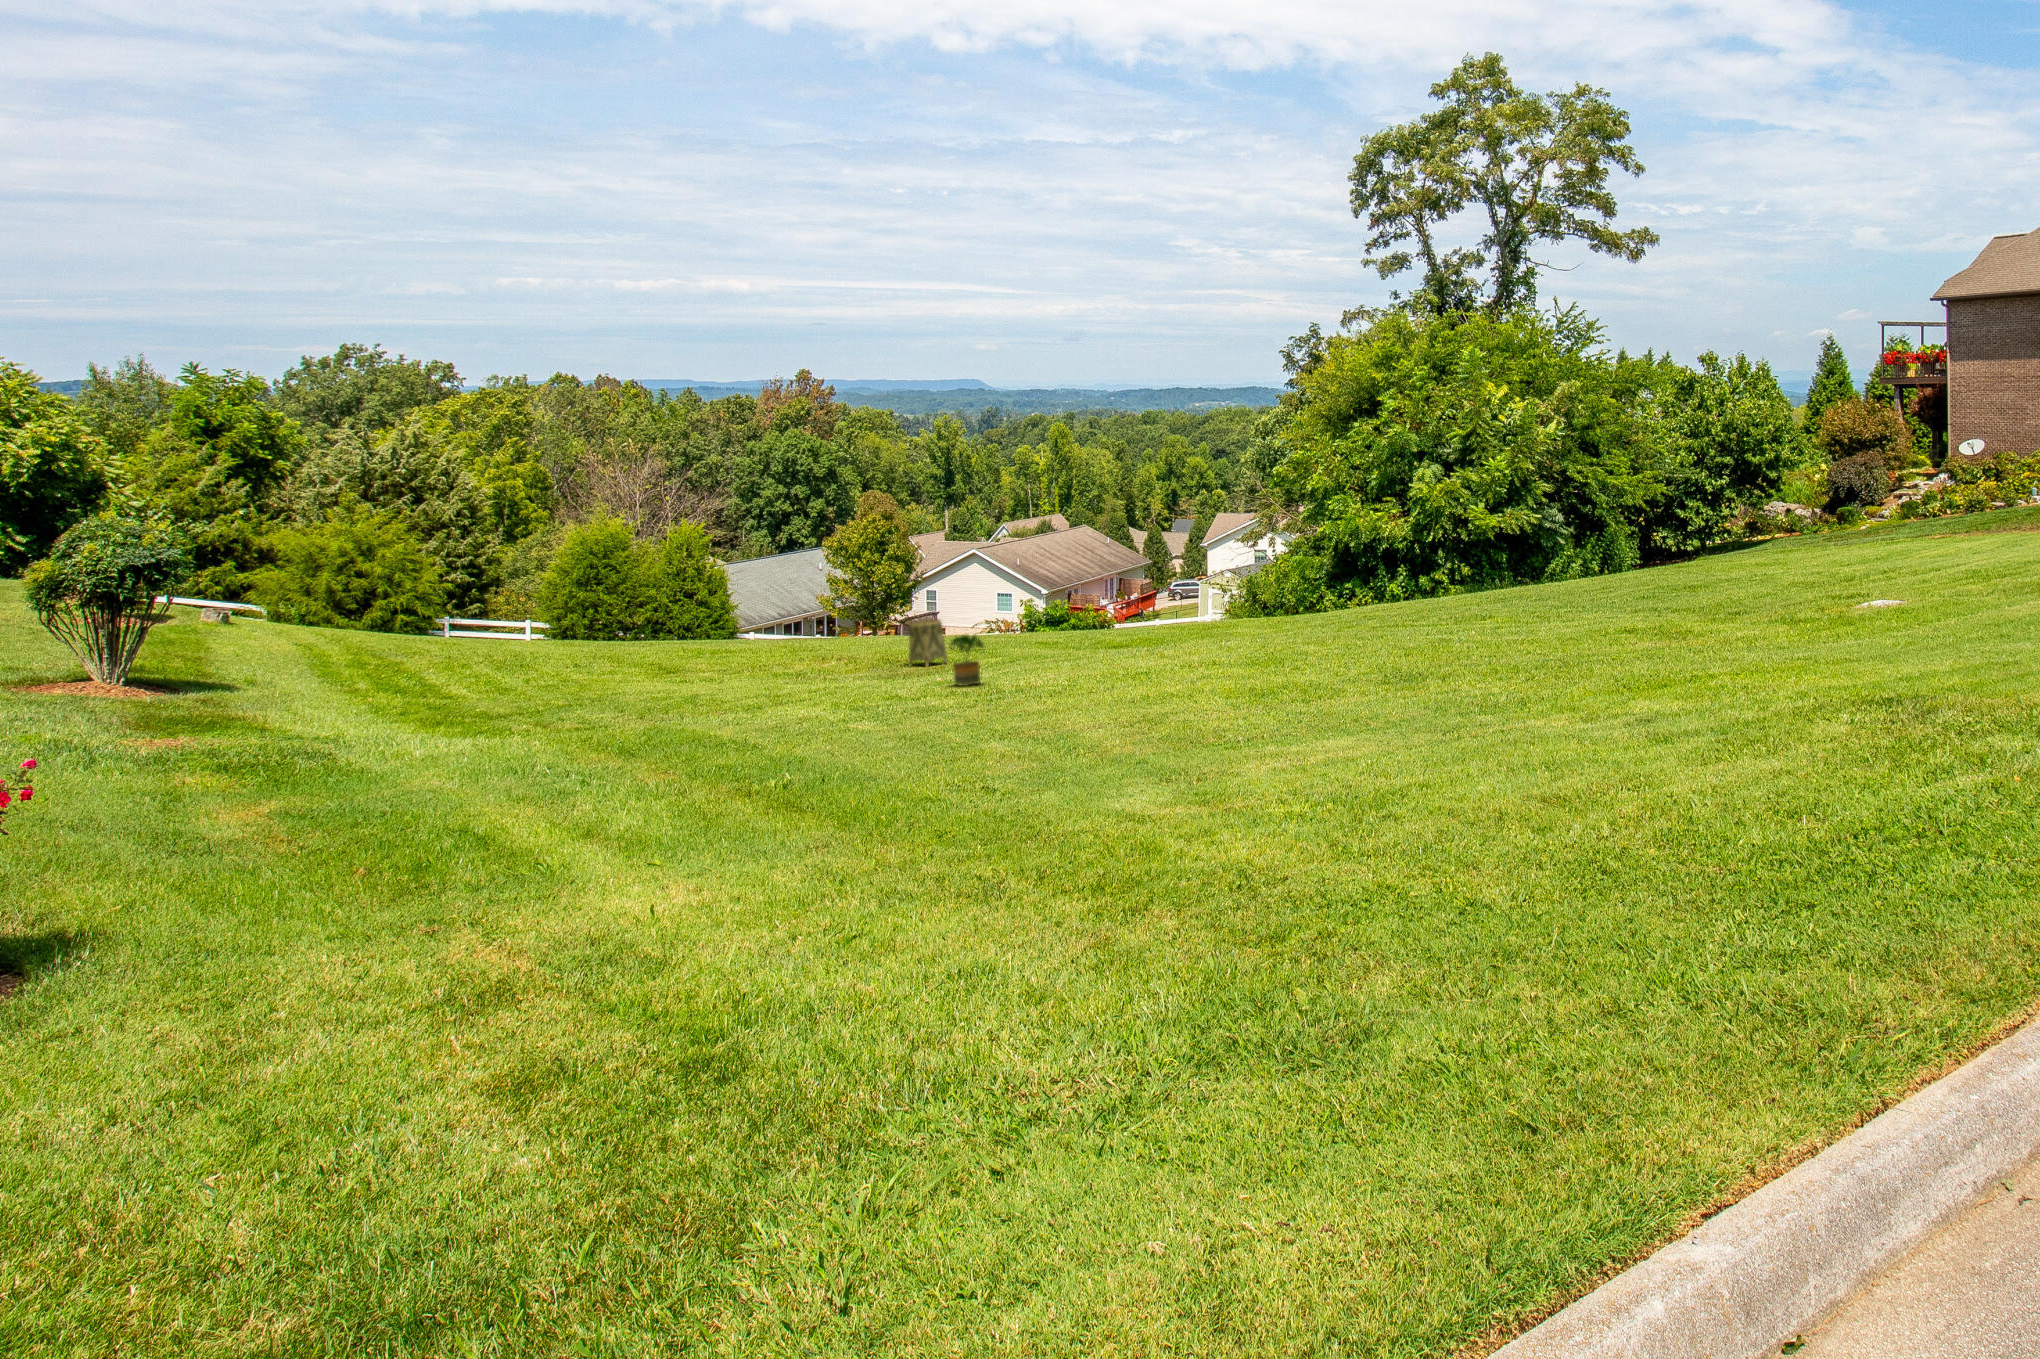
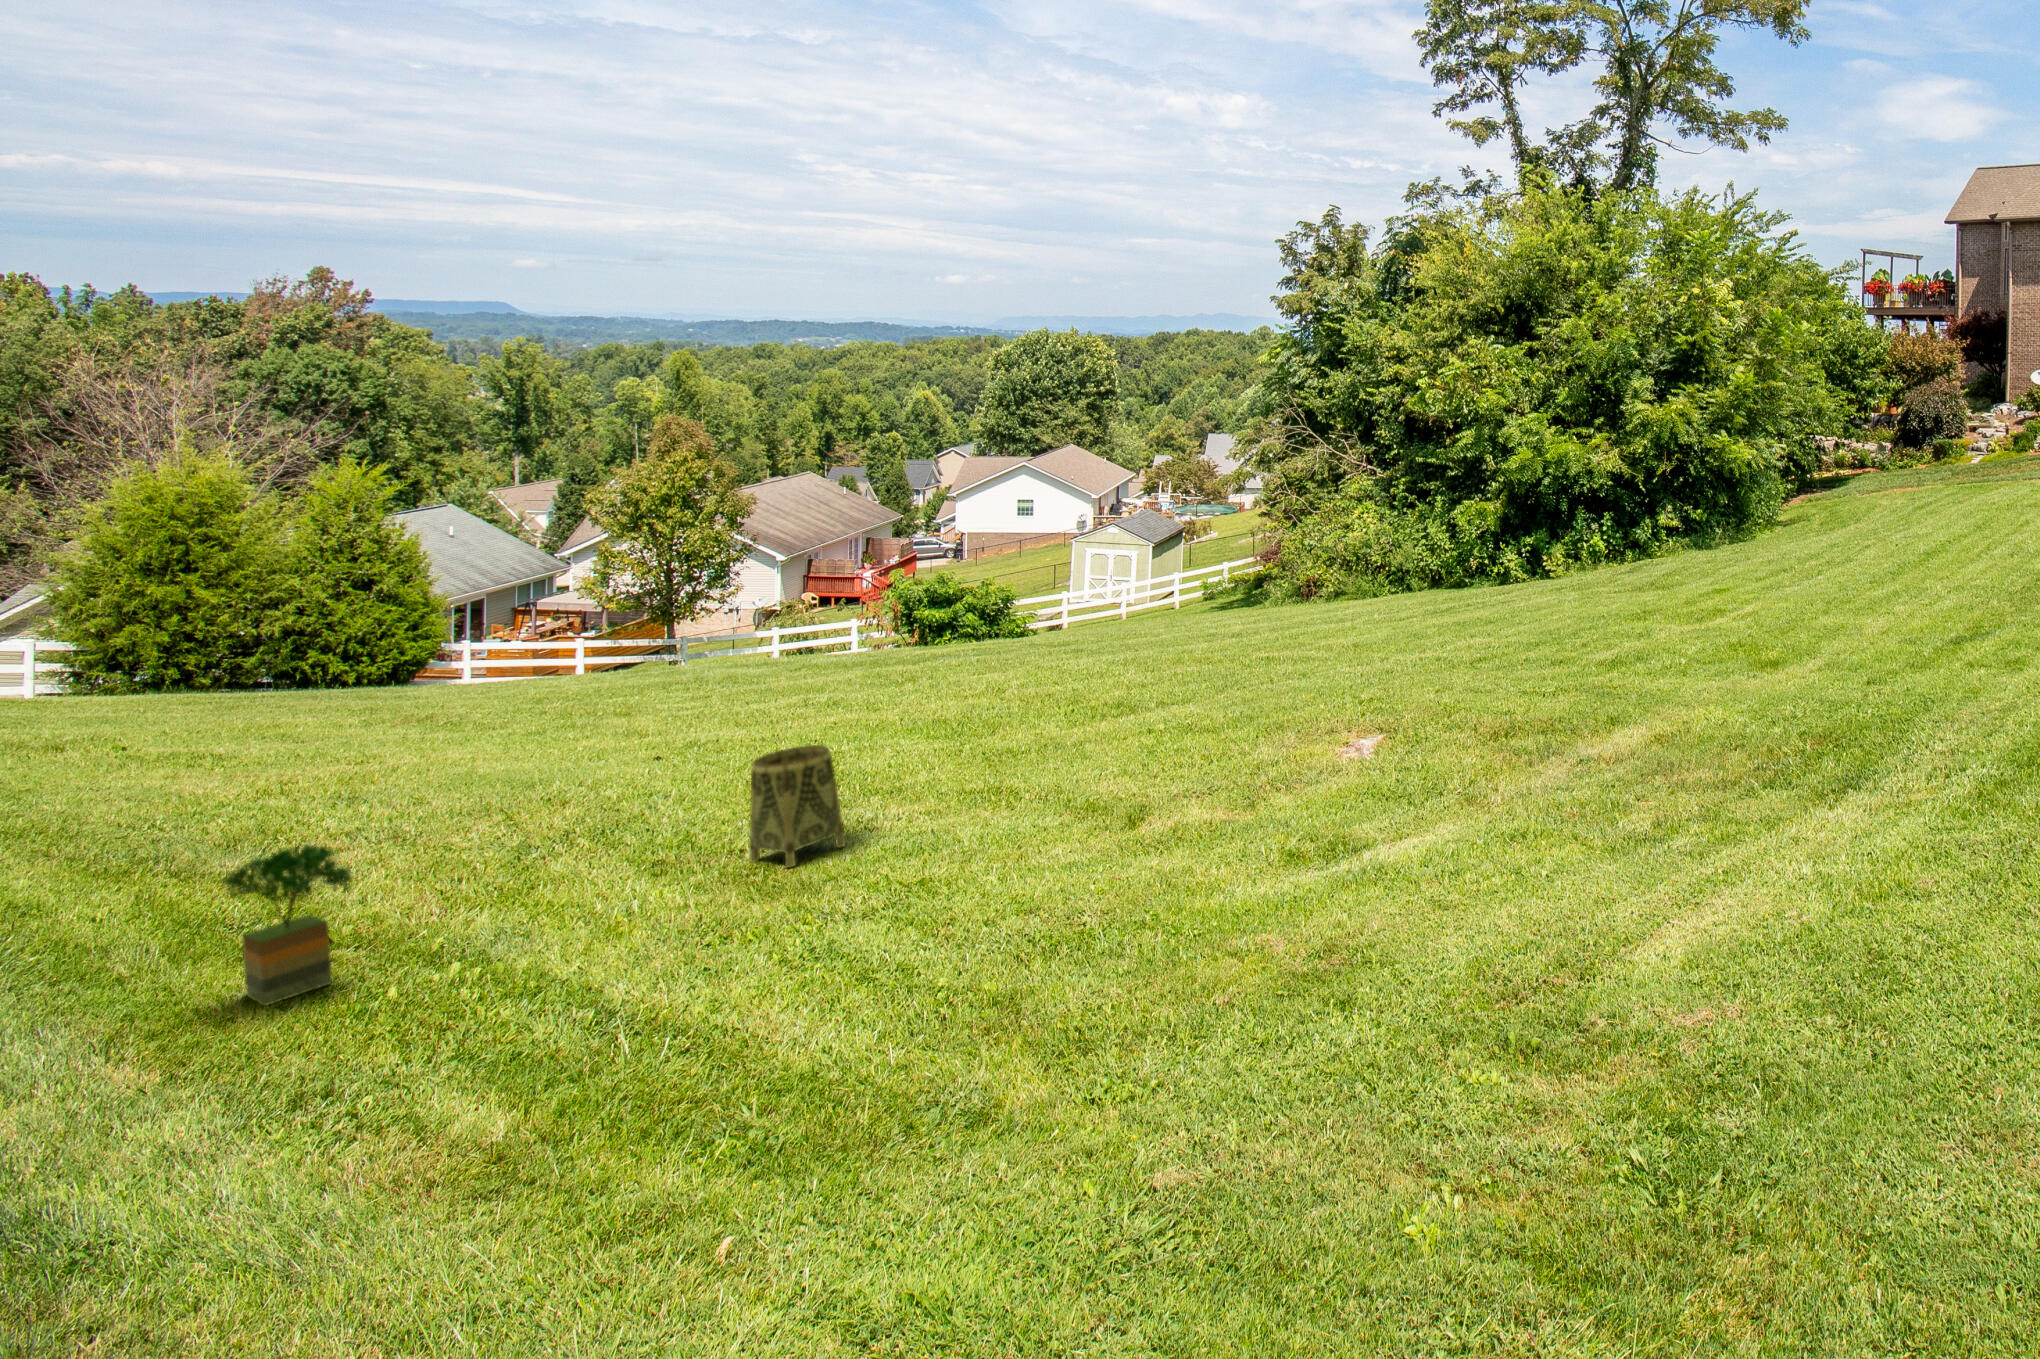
basket: present [909,619,948,667] -> present [750,745,846,868]

